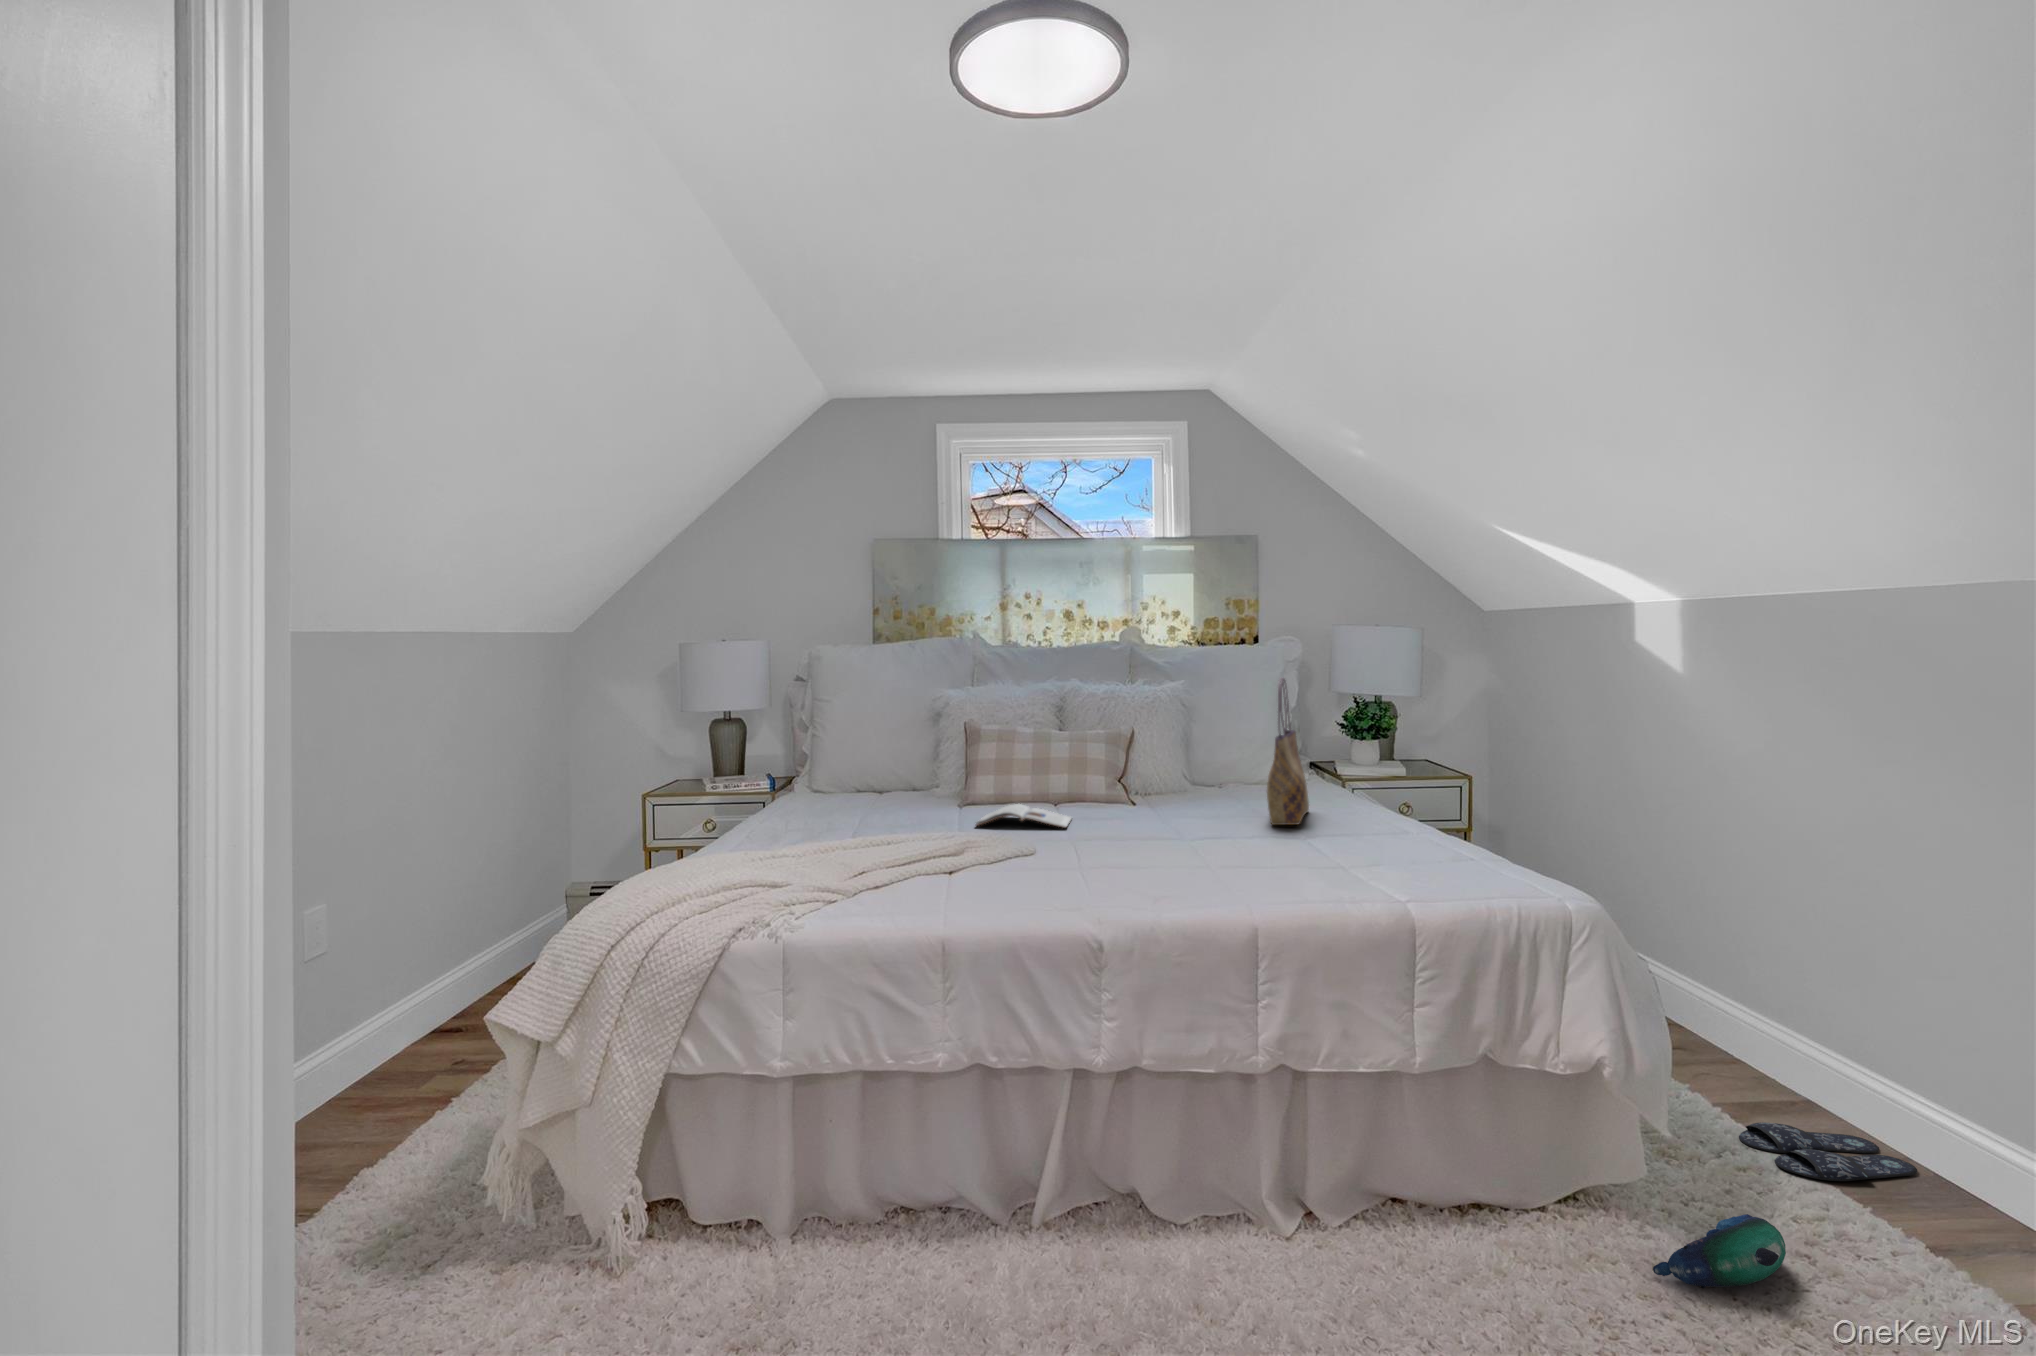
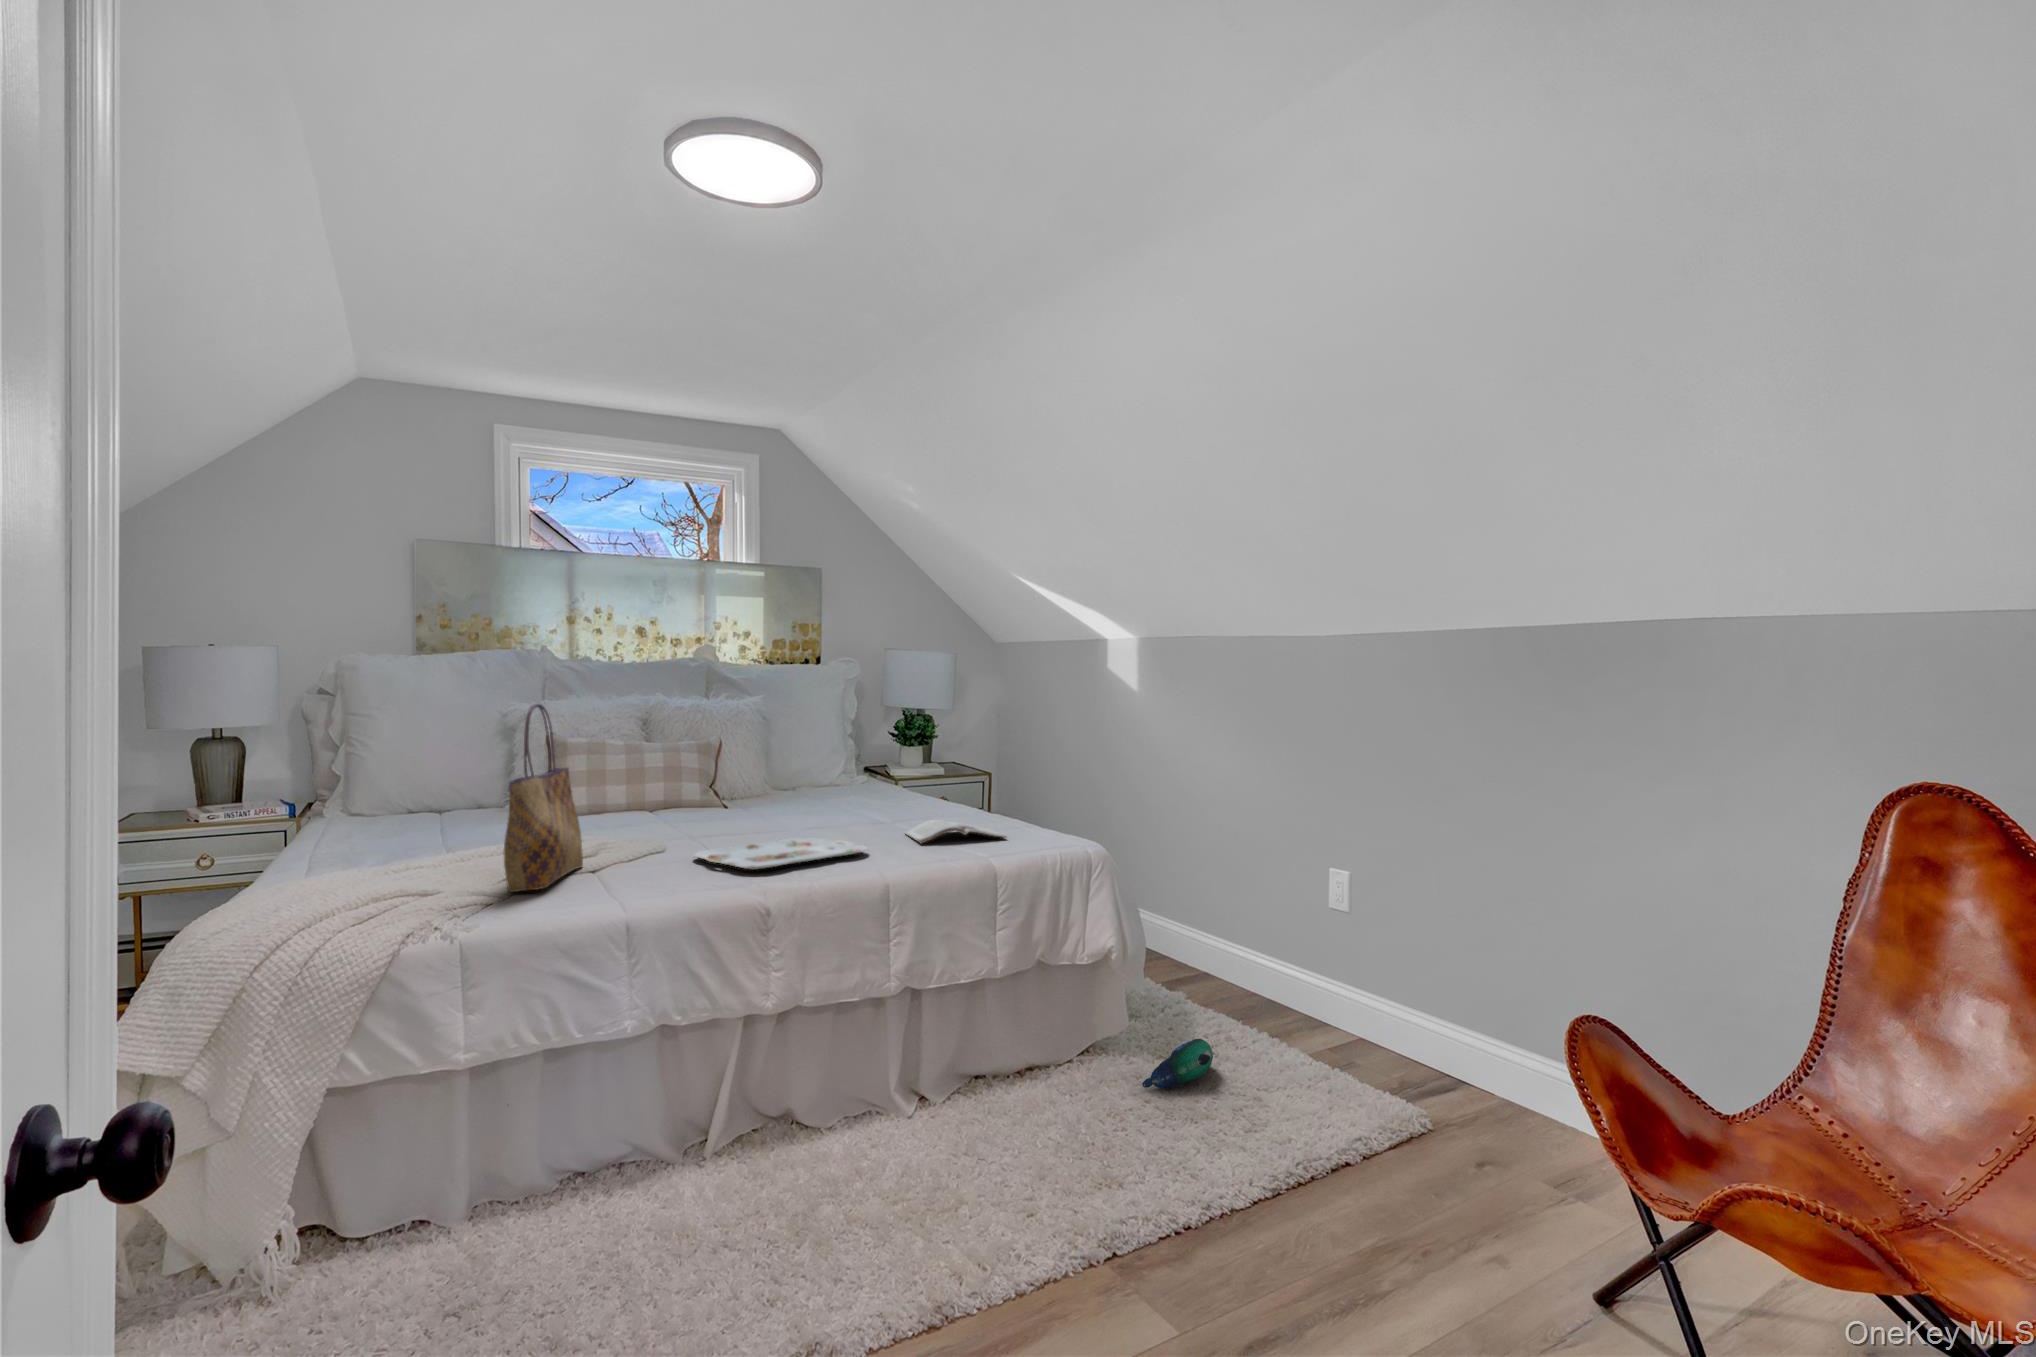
tote bag: present [1267,678,1309,825] -> present [504,703,583,892]
magazine: present [976,804,1071,828] -> present [906,820,1006,844]
serving tray: none [1050,856,1253,895] -> present [694,838,867,870]
slippers: present [1739,1122,1917,1181] -> none [1179,988,1273,1016]

